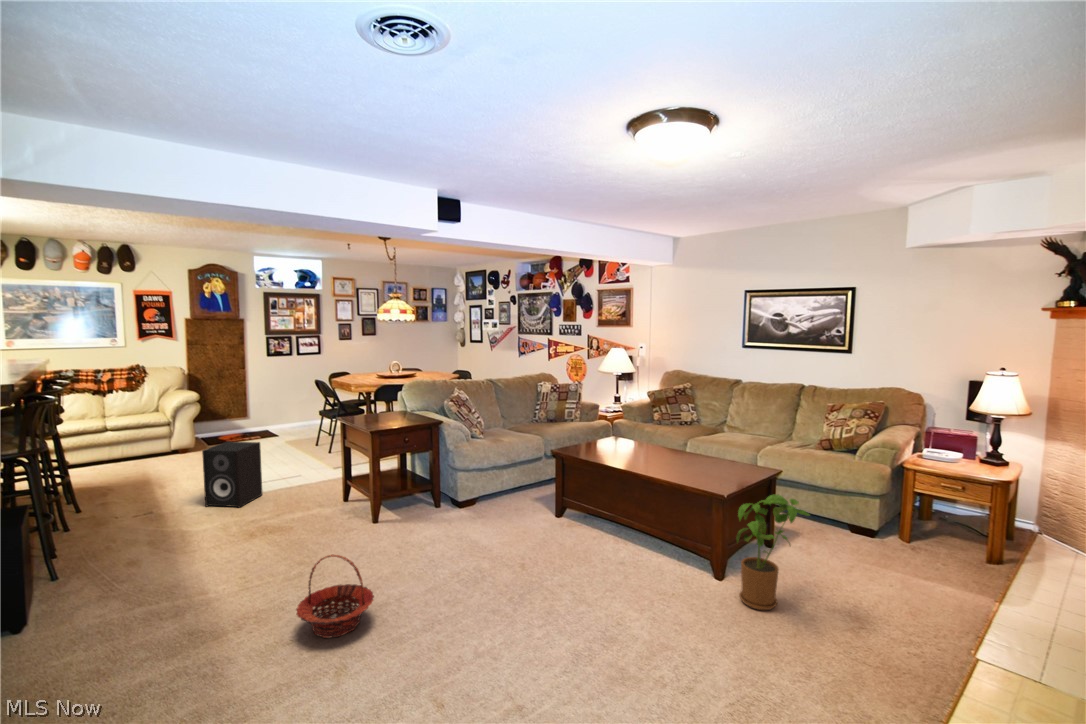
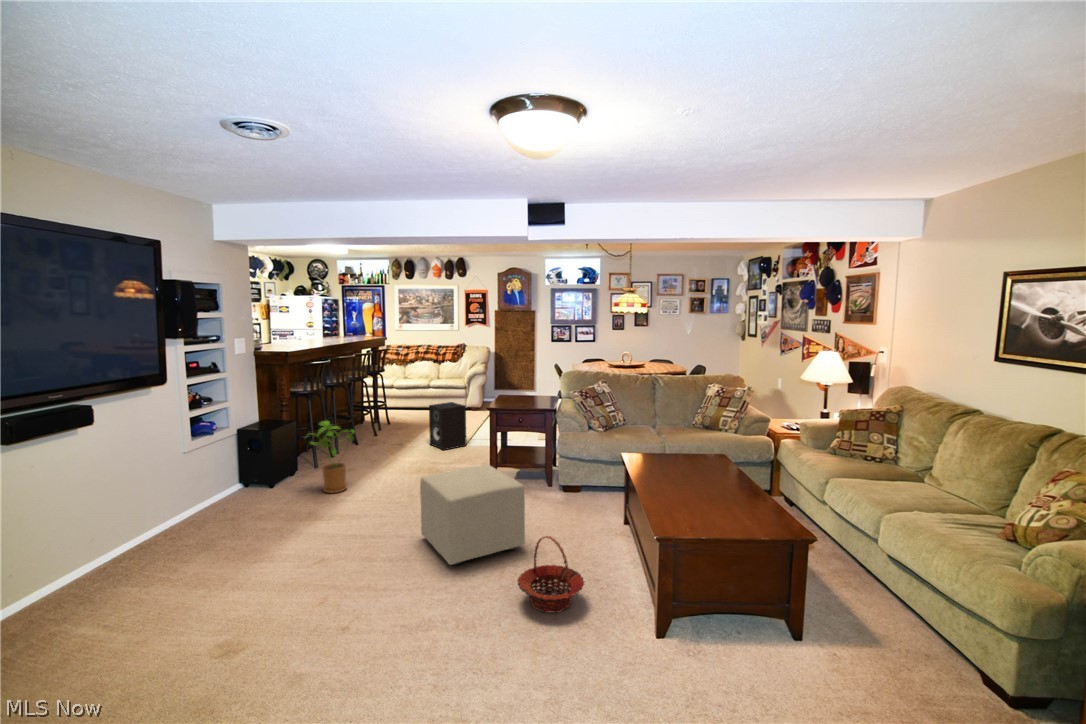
ottoman: none [419,492,537,607] -> present [420,465,525,565]
house plant: present [736,494,810,610] -> present [305,421,354,493]
basket: present [296,555,374,638] -> present [518,536,584,613]

